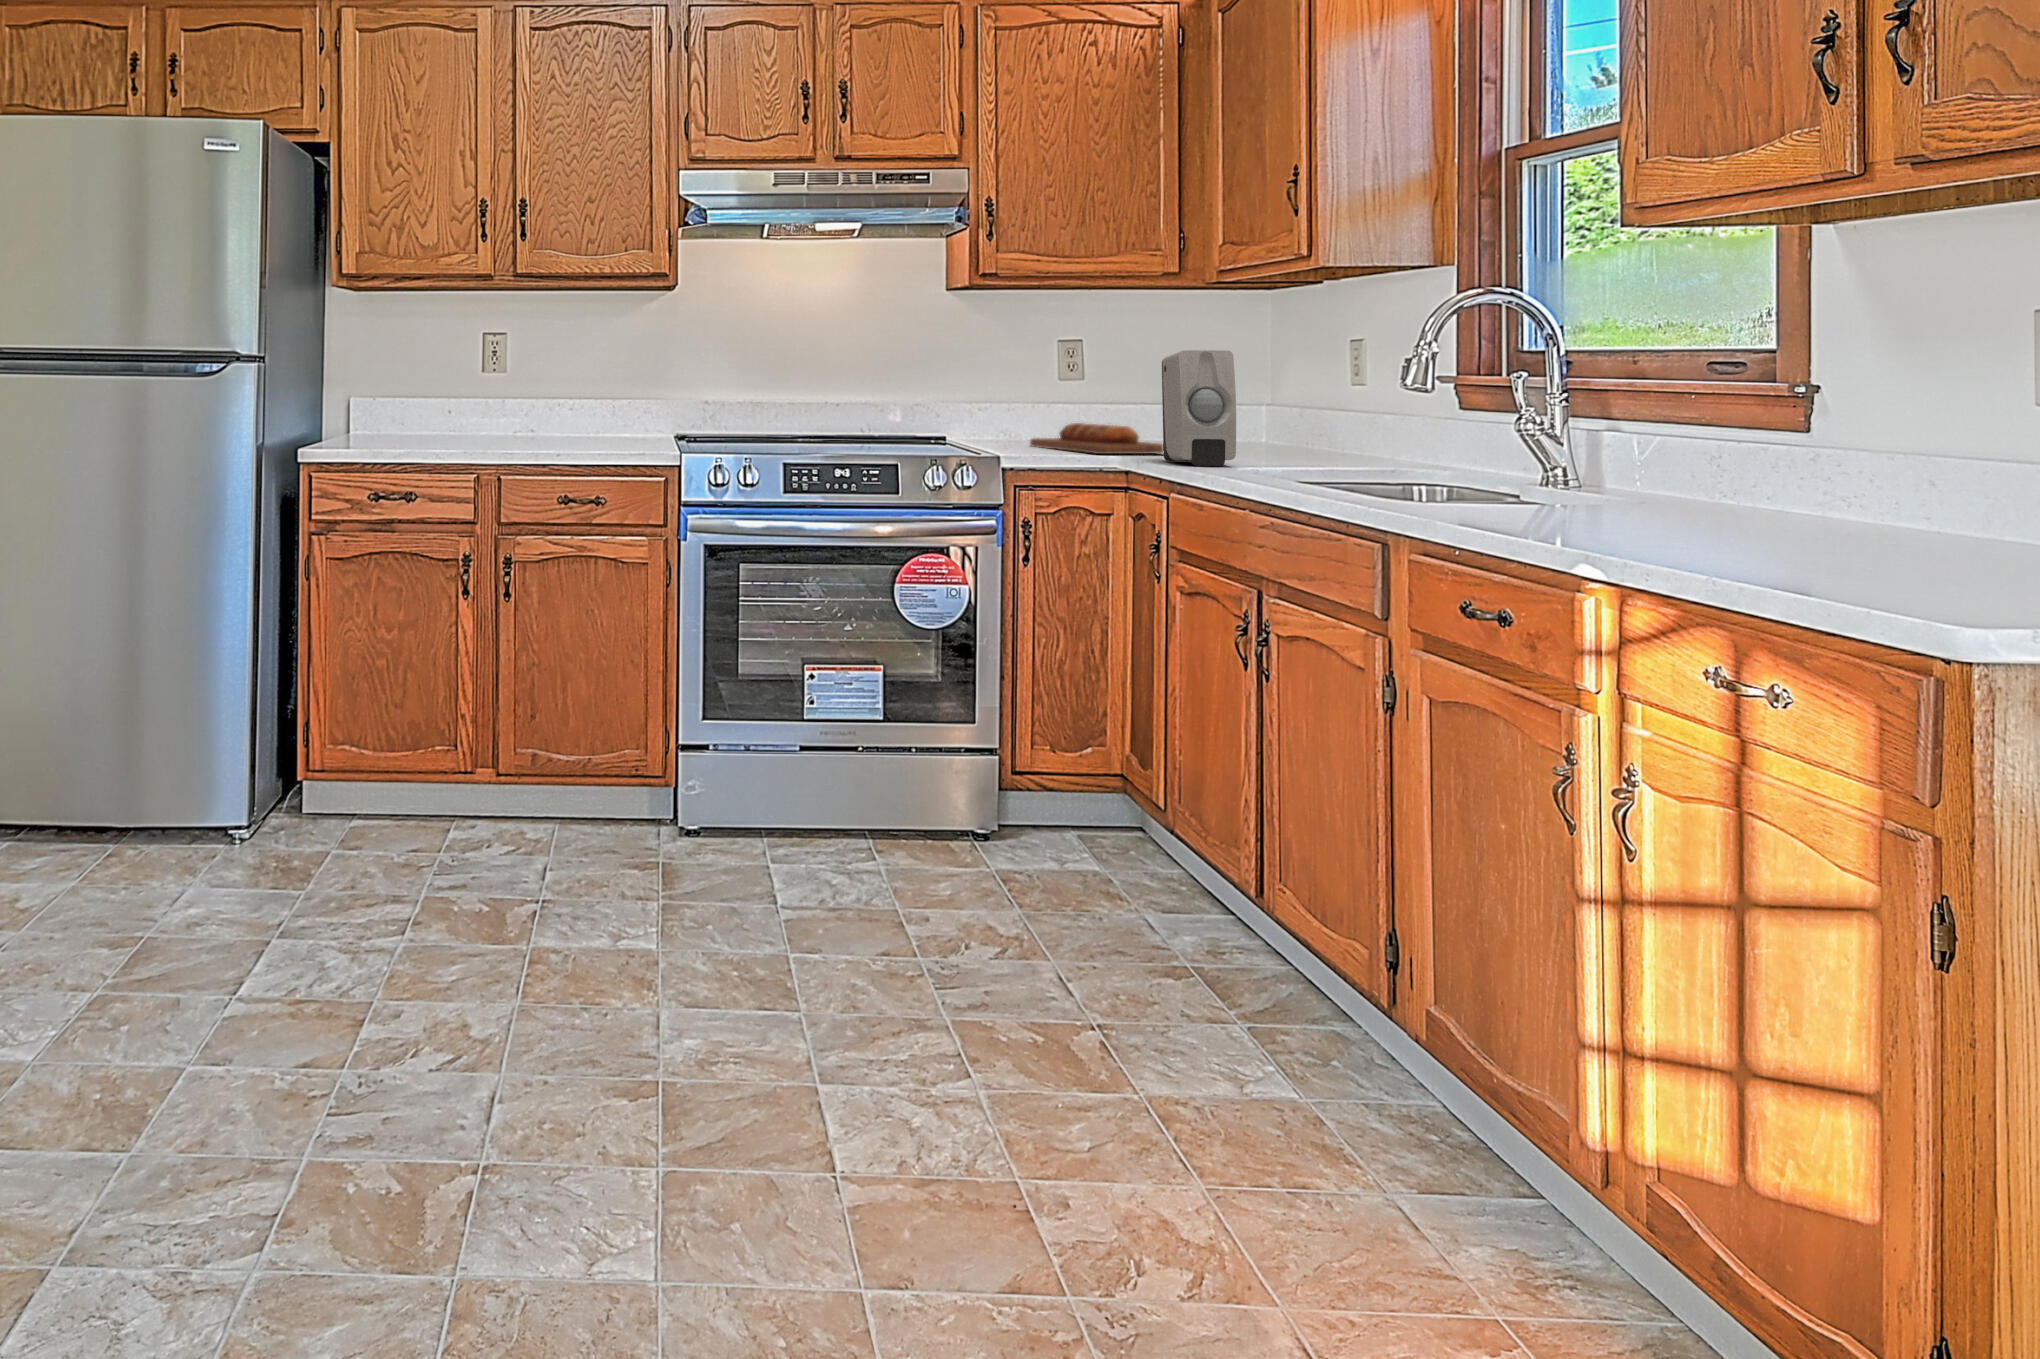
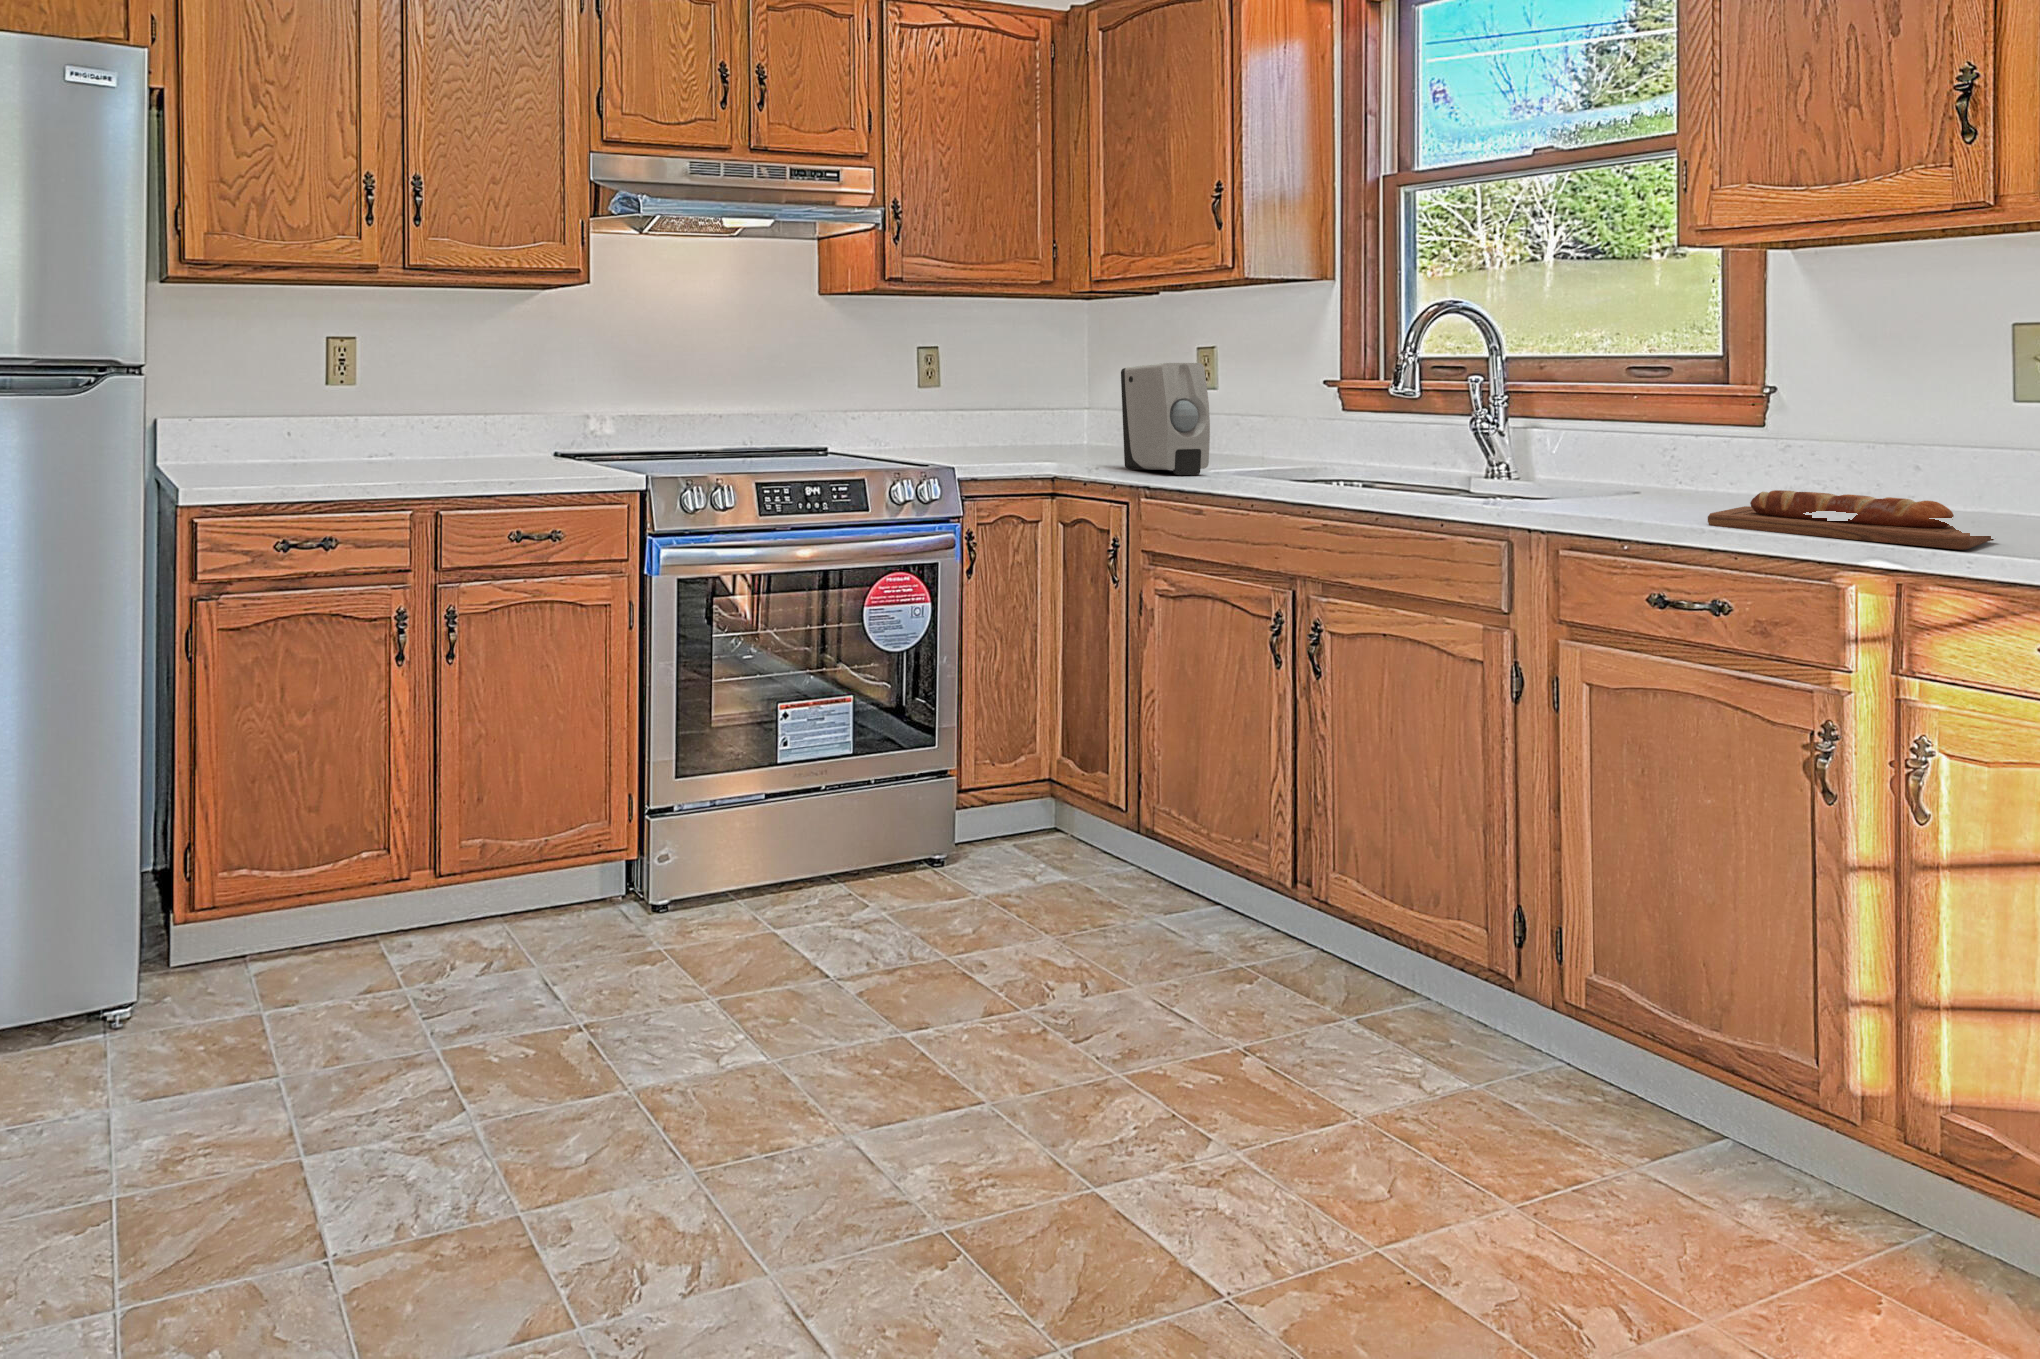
bread loaf: present [1030,423,1164,454] -> present [1708,490,1994,550]

